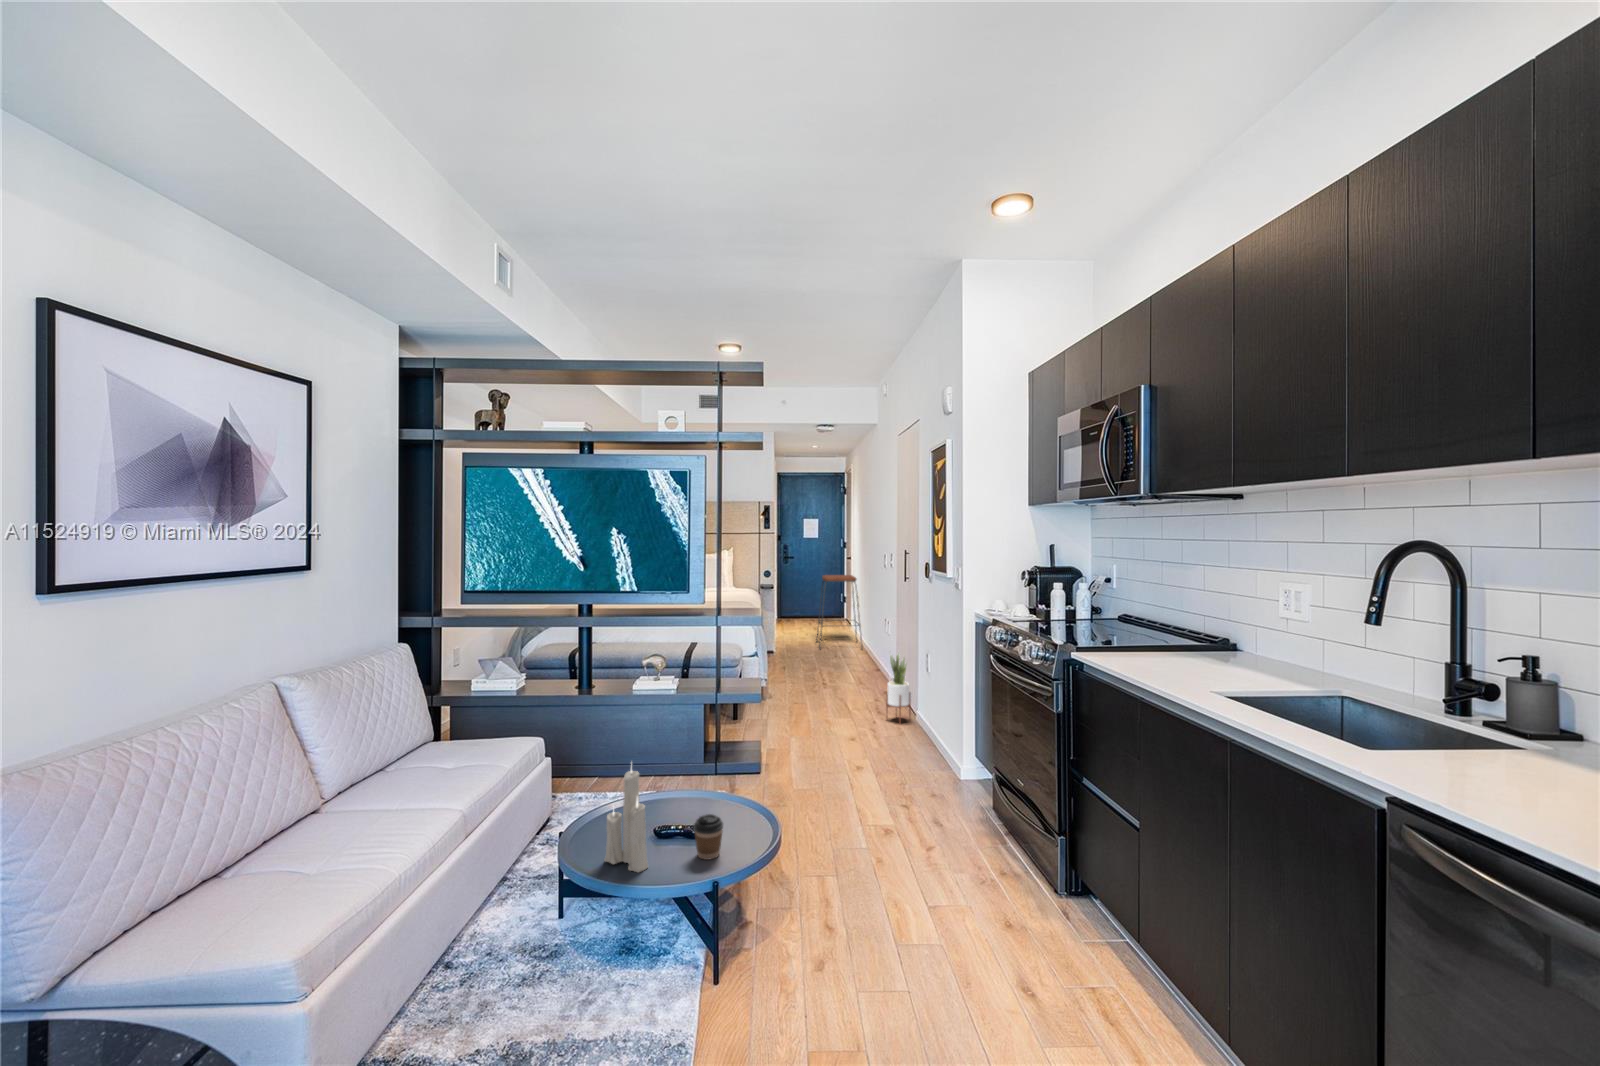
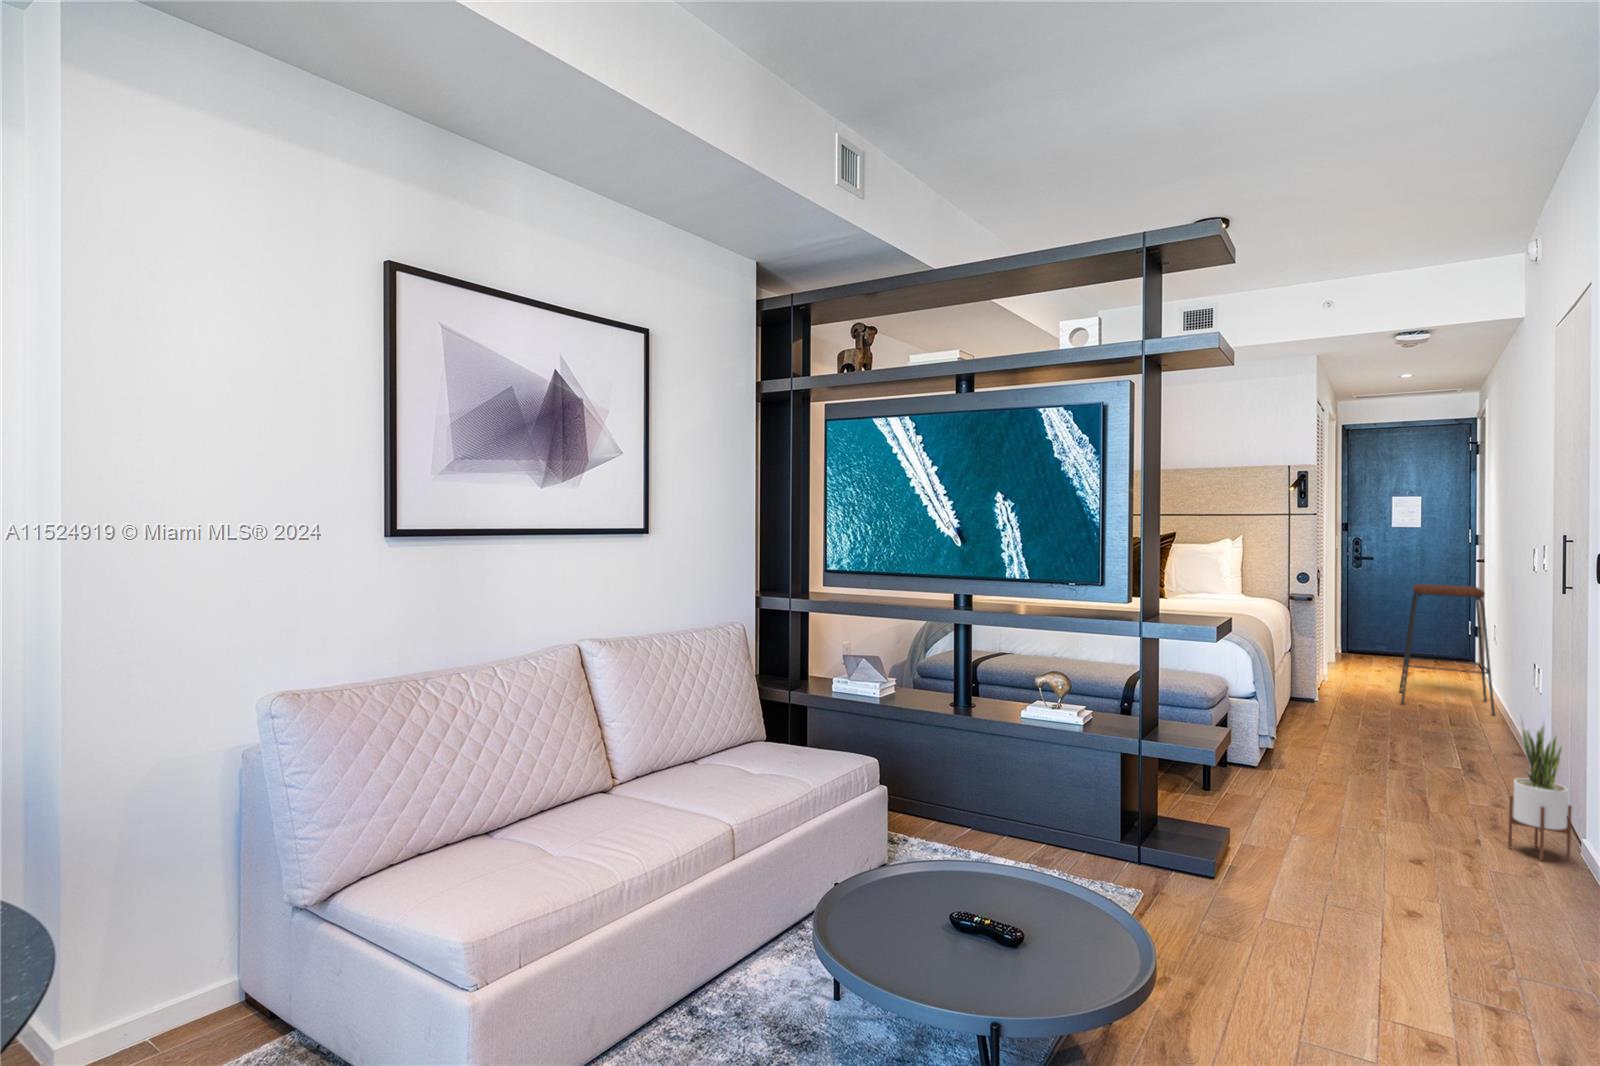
candle: present [604,770,648,872] -> none [859,803,910,981]
coffee cup: present [694,814,723,860] -> none [981,926,1031,1001]

